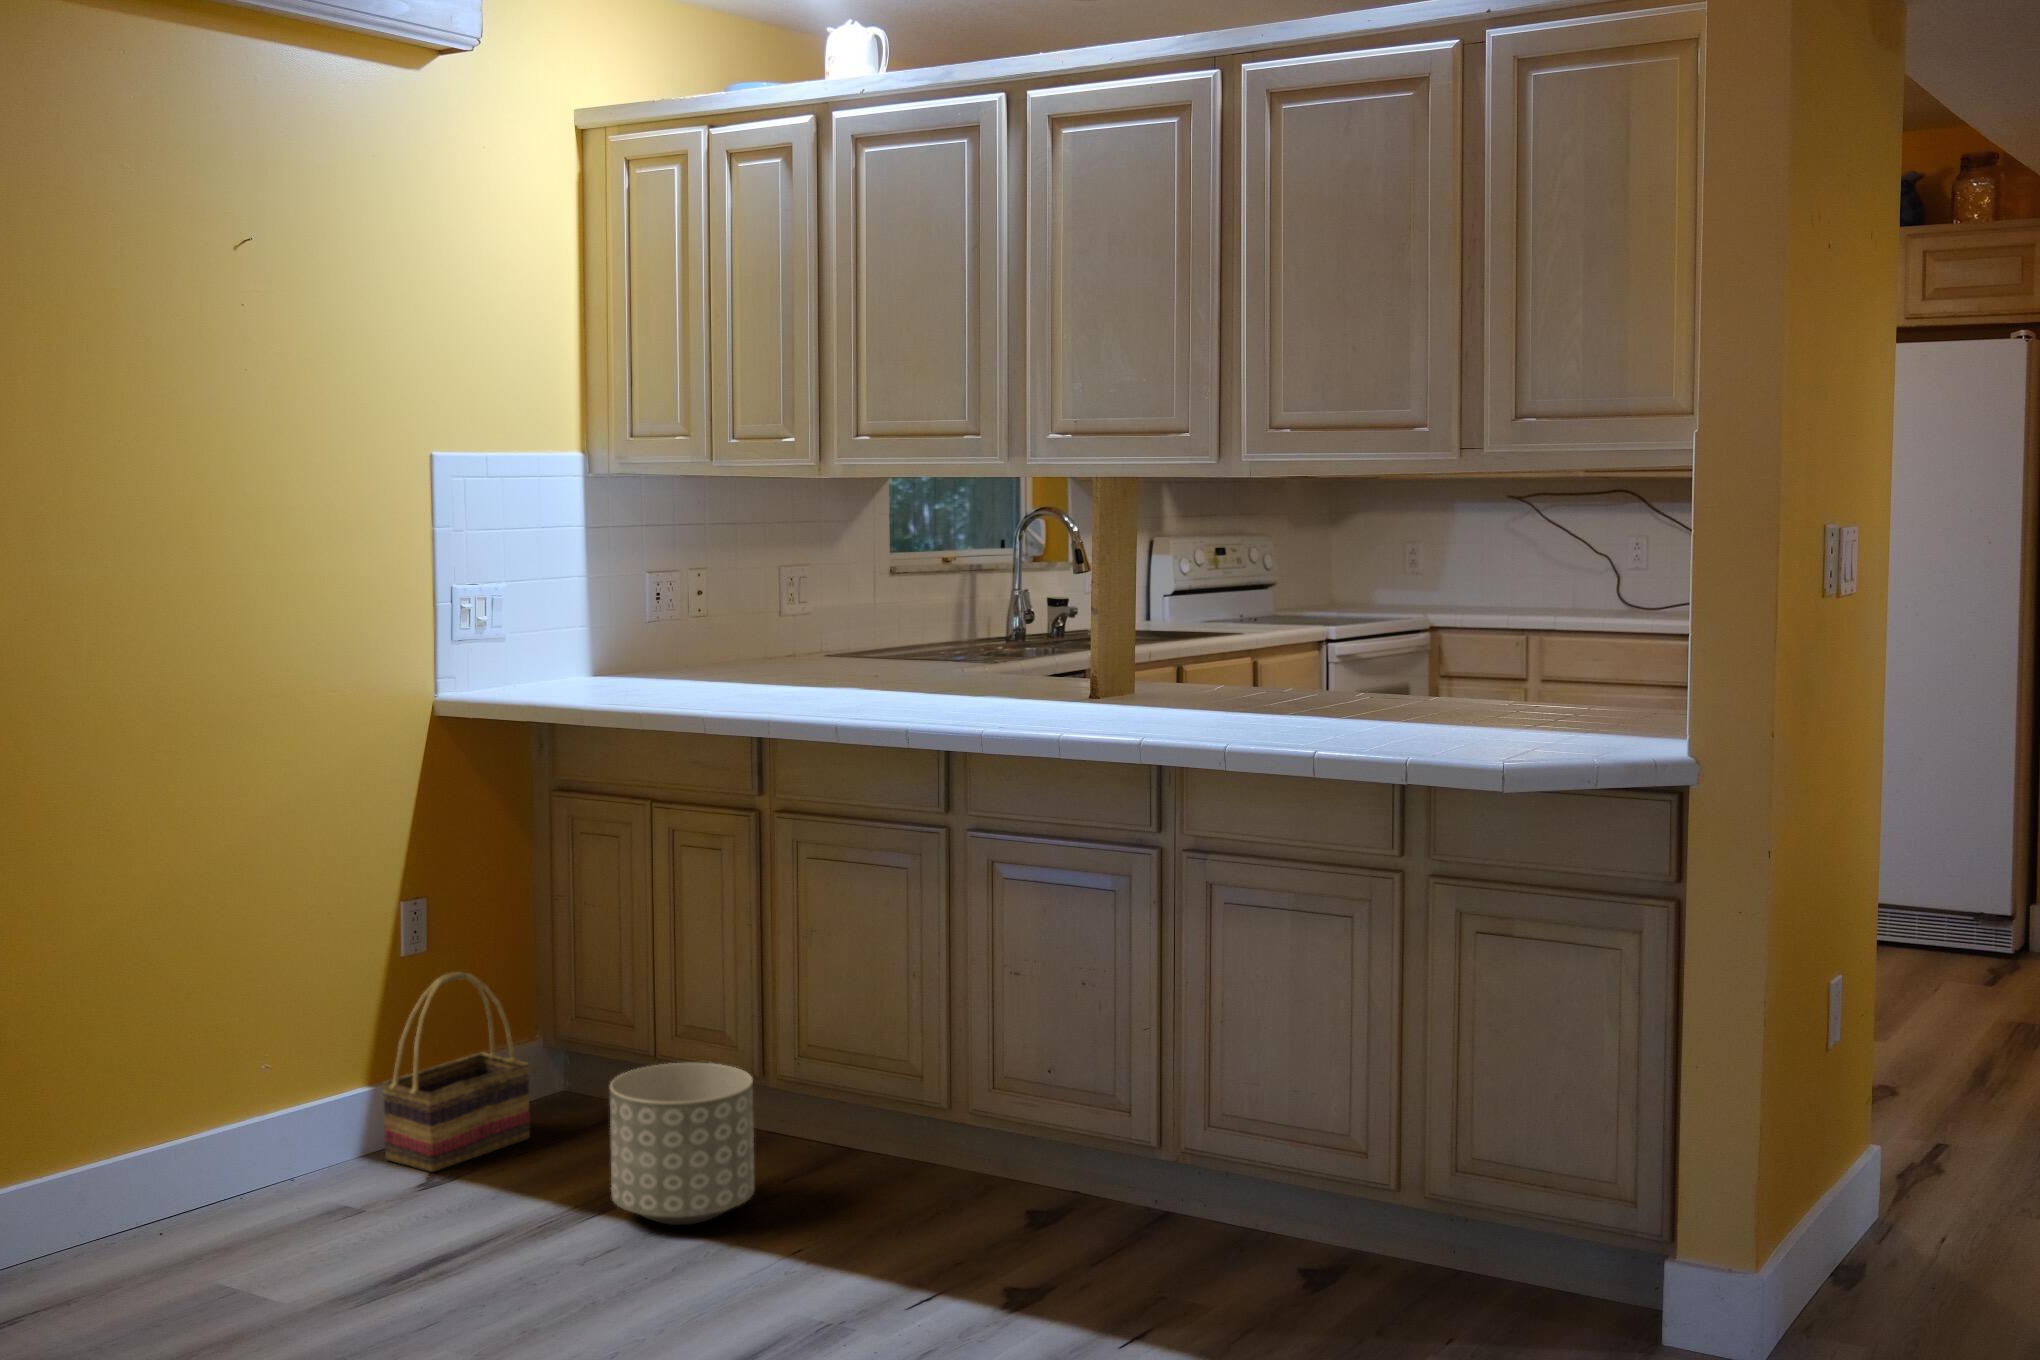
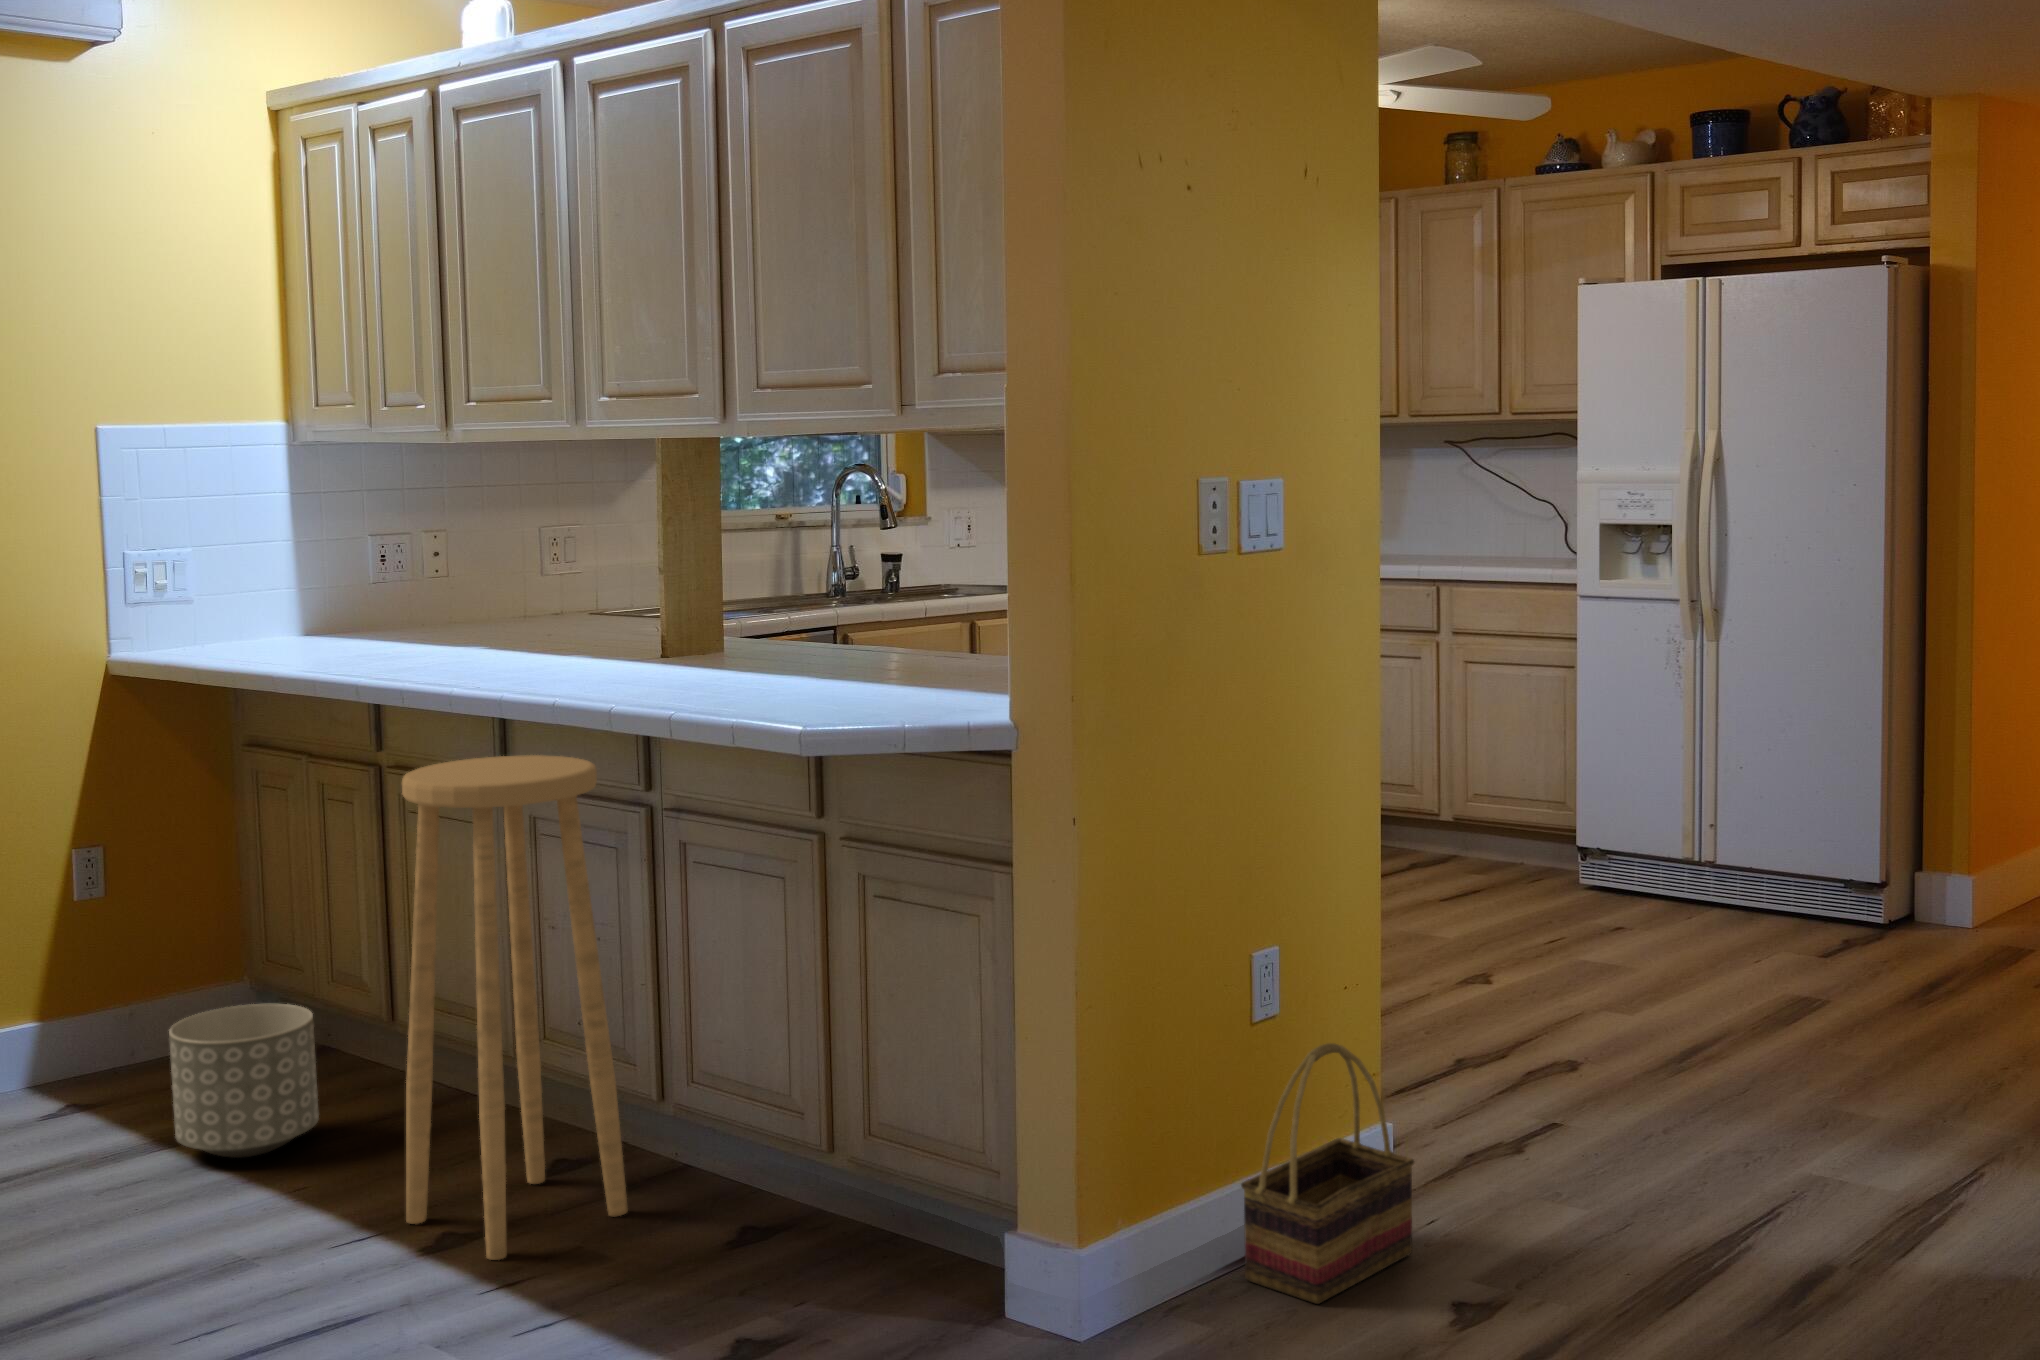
stool: none [943,798,1163,1315] -> present [402,755,628,1260]
basket: present [381,972,530,1172] -> present [1241,1043,1414,1304]

